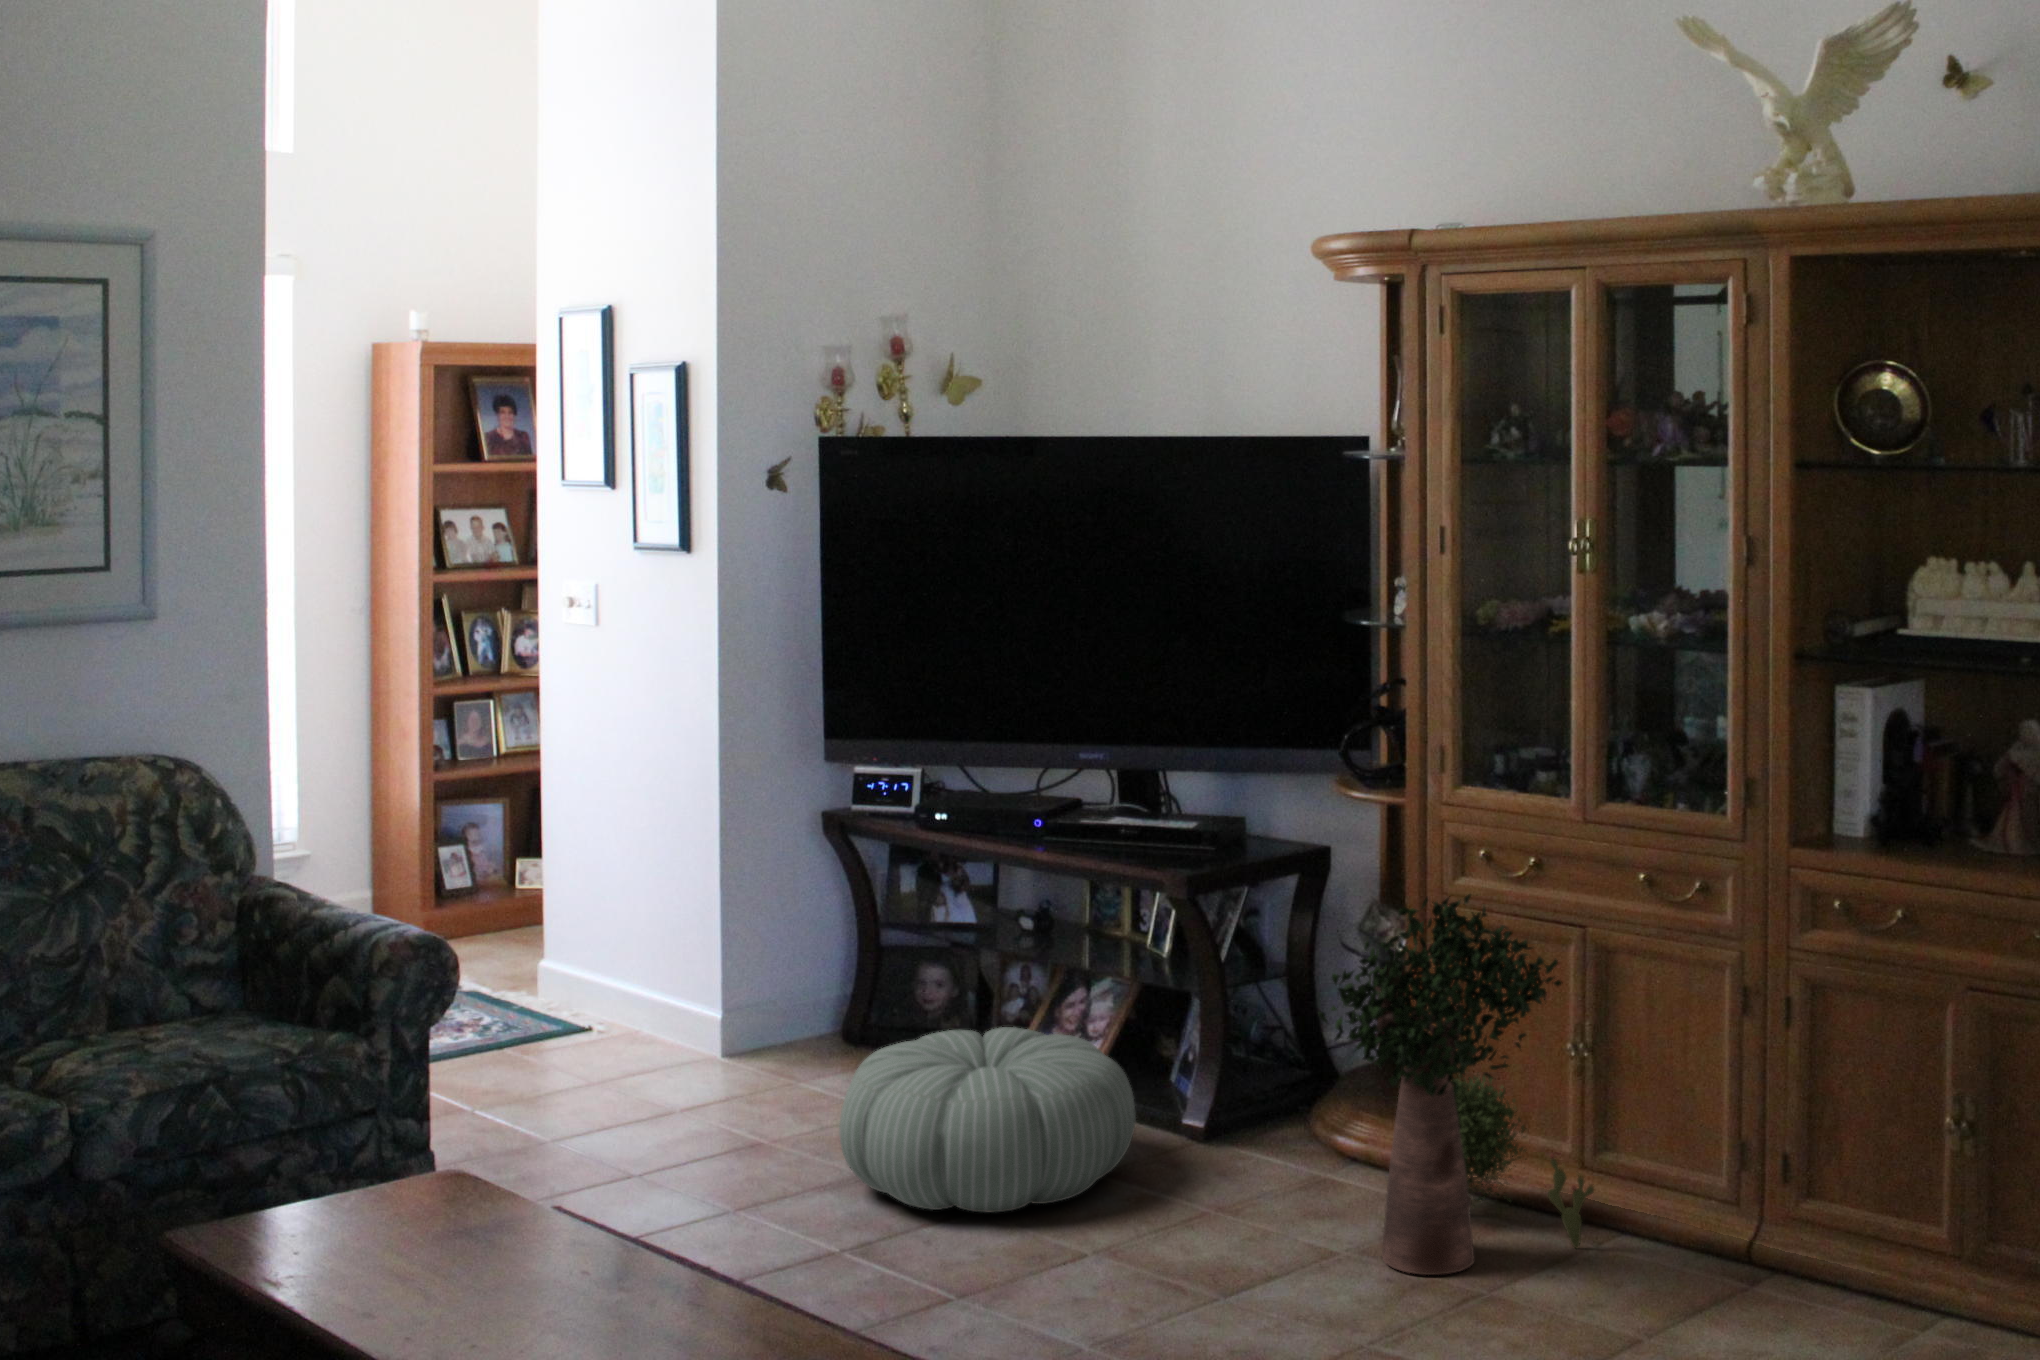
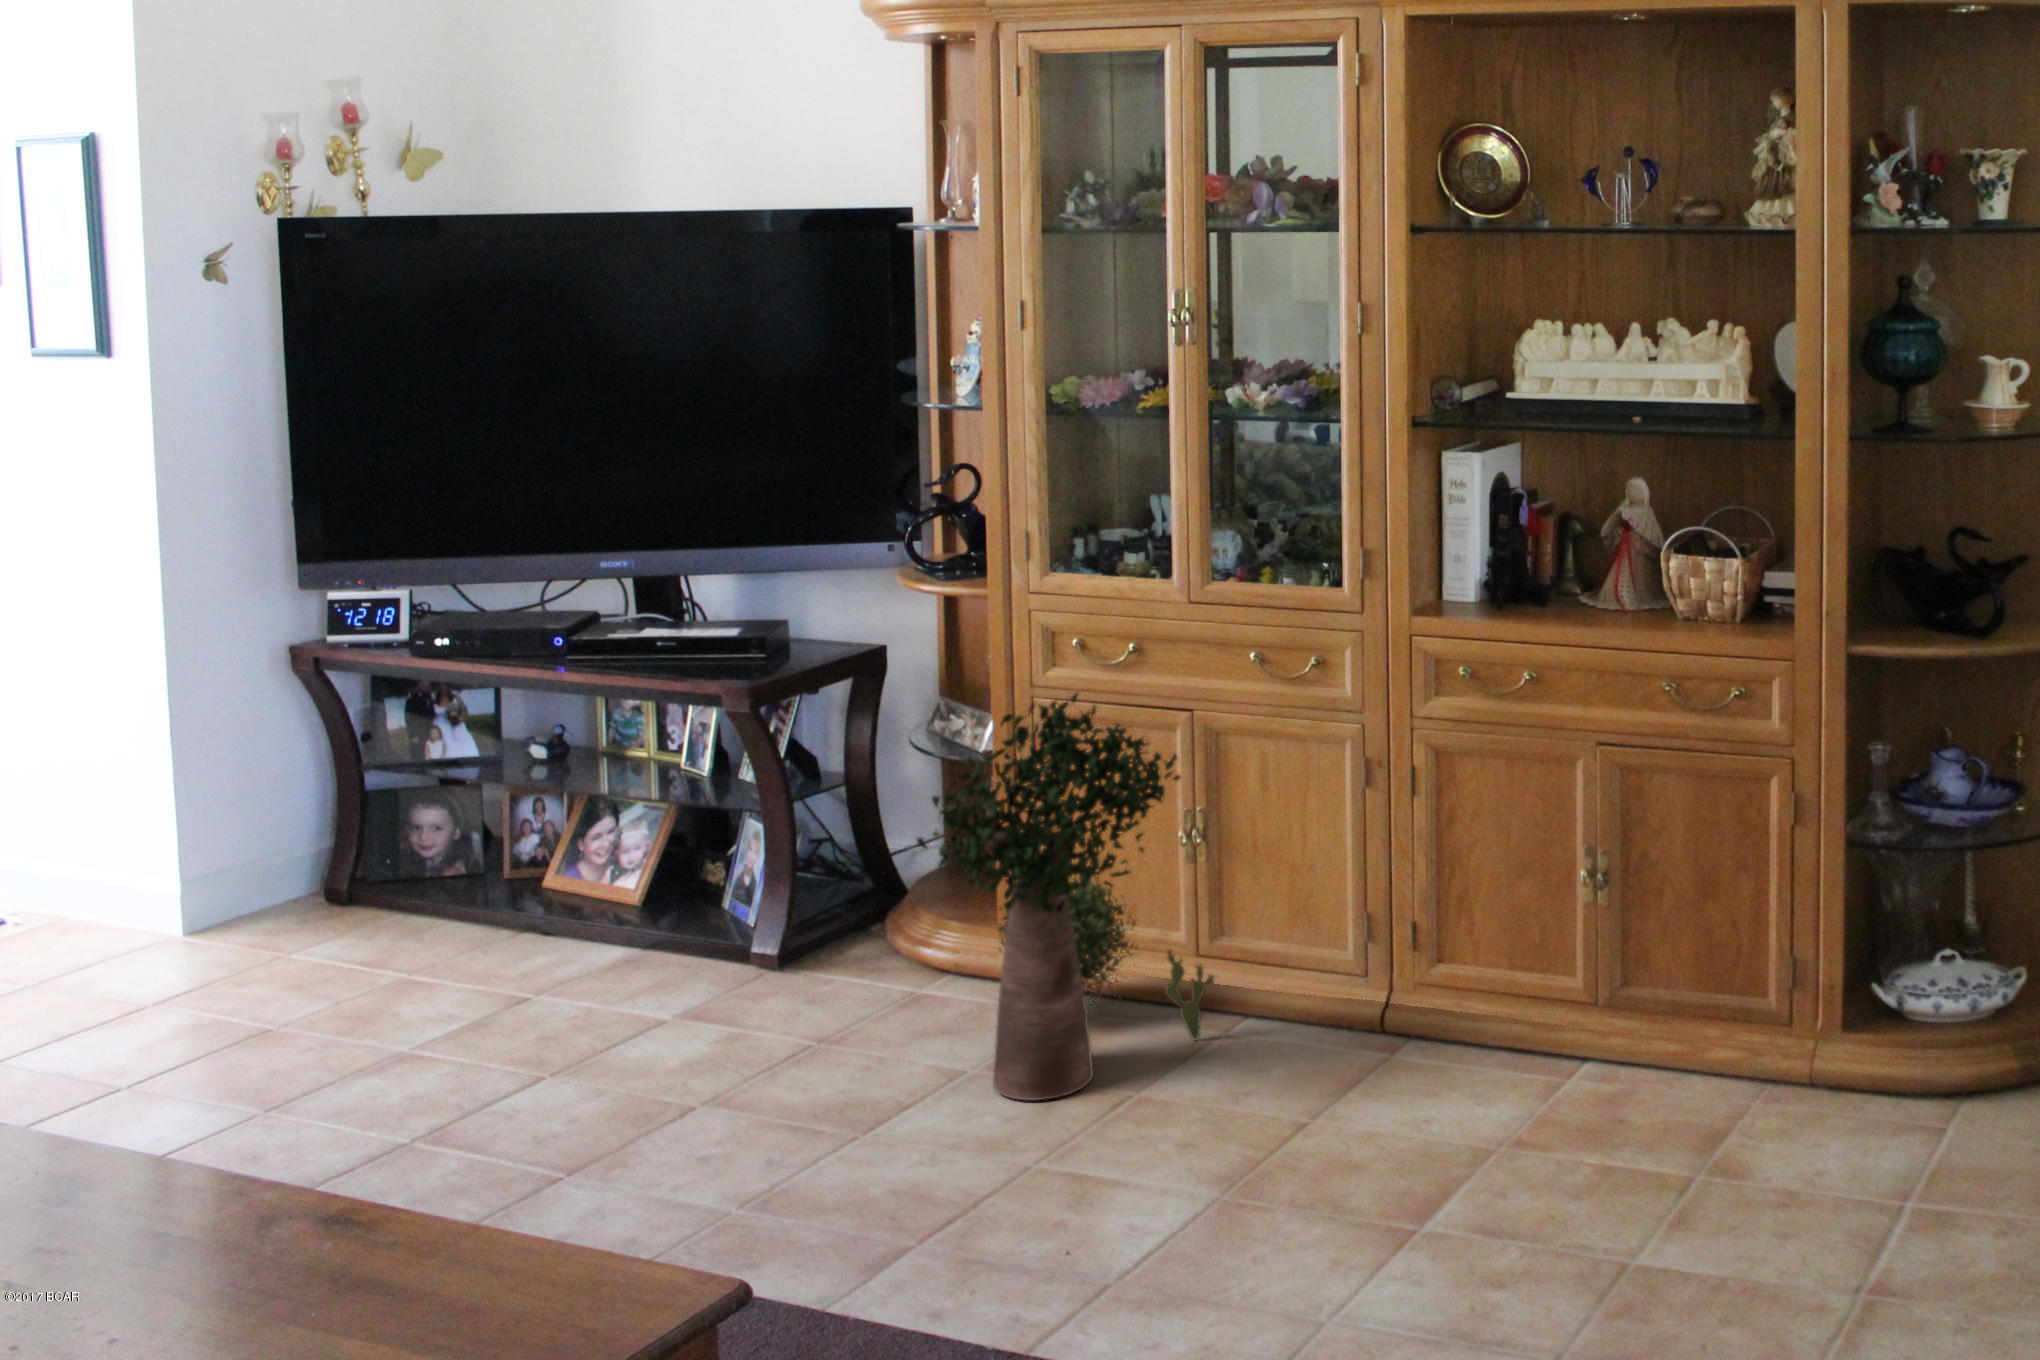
pouf: present [839,1027,1135,1213] -> none [314,881,693,1113]

